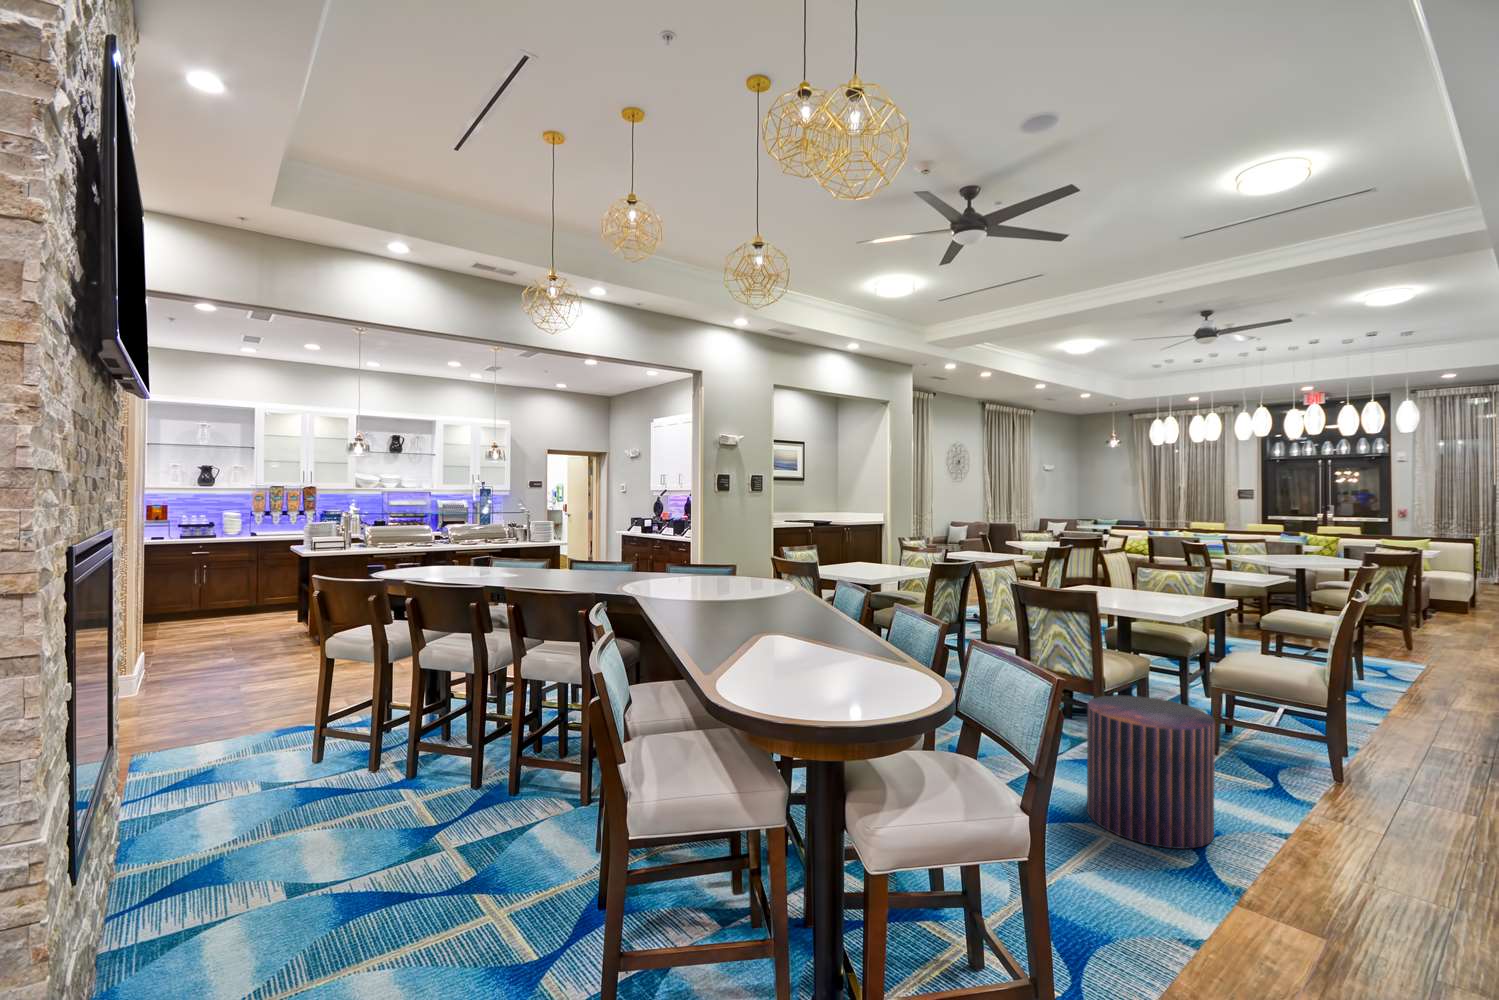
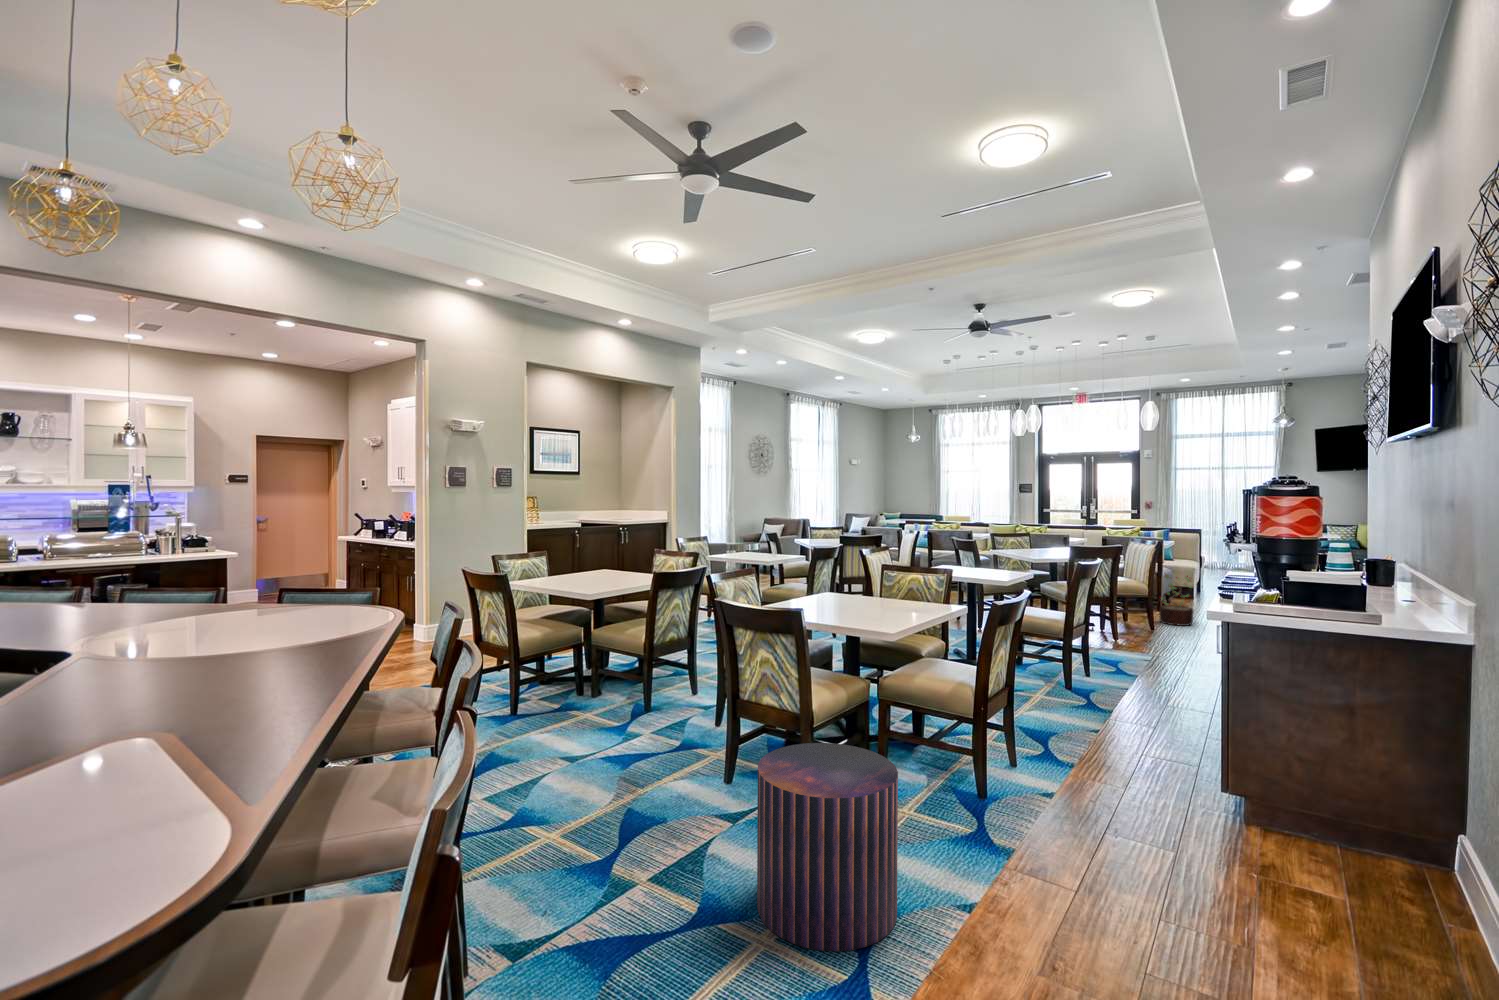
decorative plant: none [1426,582,1472,638] -> present [1159,574,1193,626]

